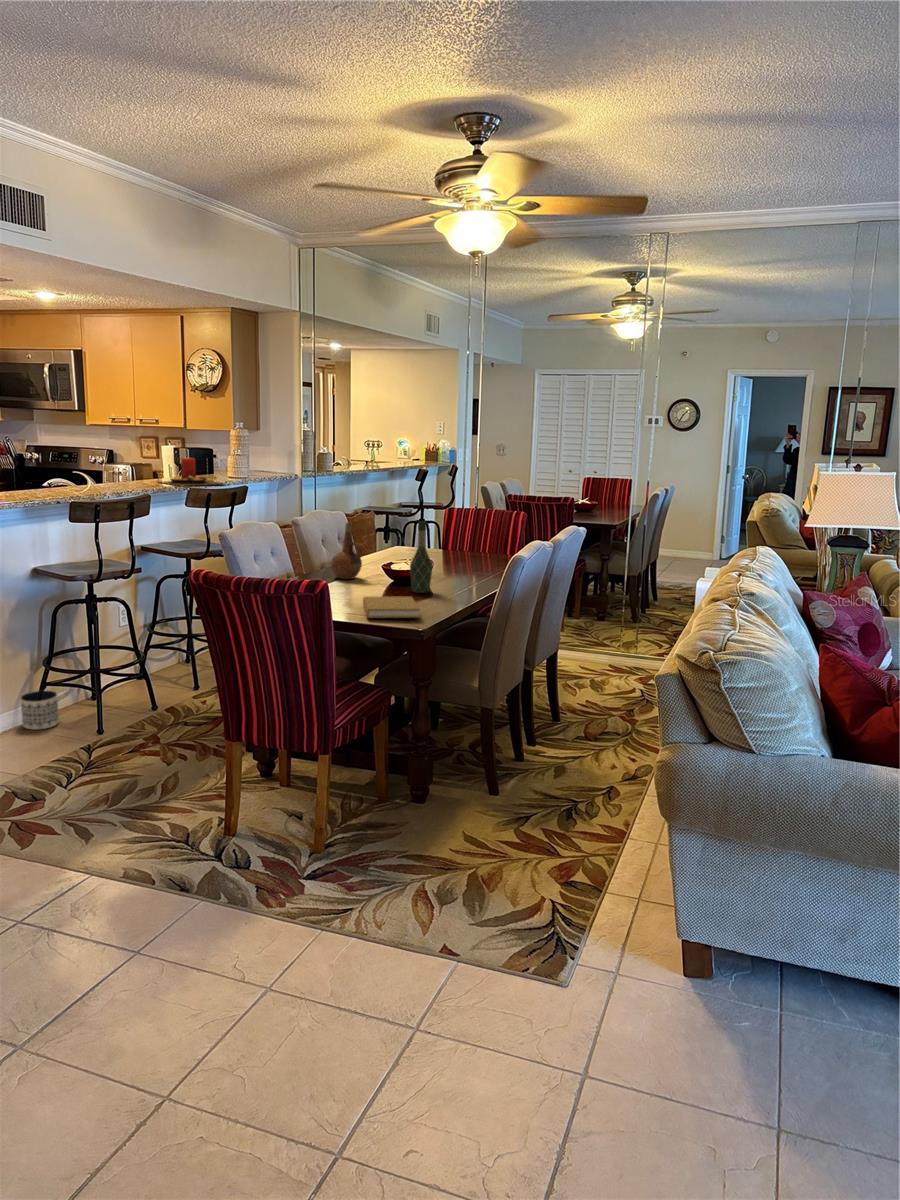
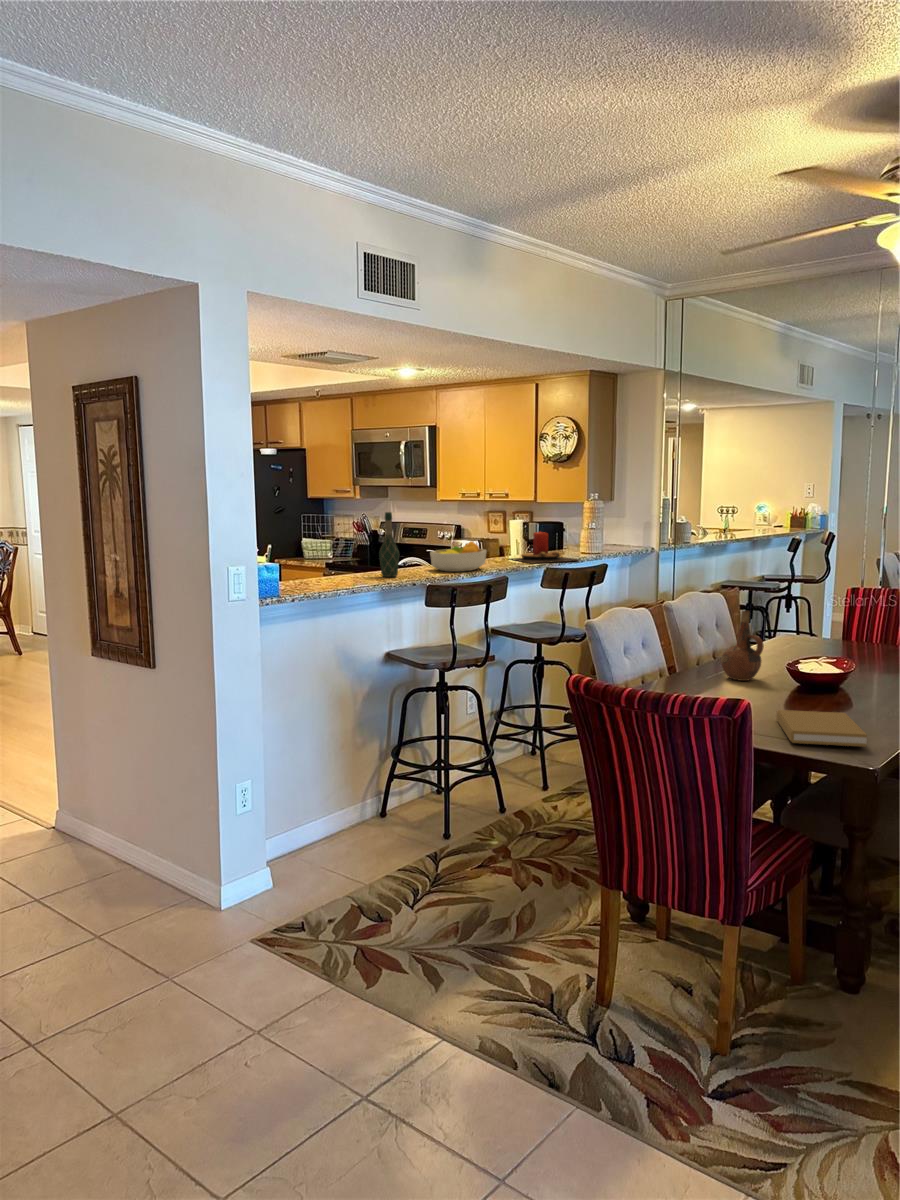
fruit bowl: none [75,464,133,492] -> present [430,542,486,572]
wine bottle: present [410,521,433,593] -> present [379,512,399,577]
planter: present [21,691,59,730] -> none [369,784,405,828]

